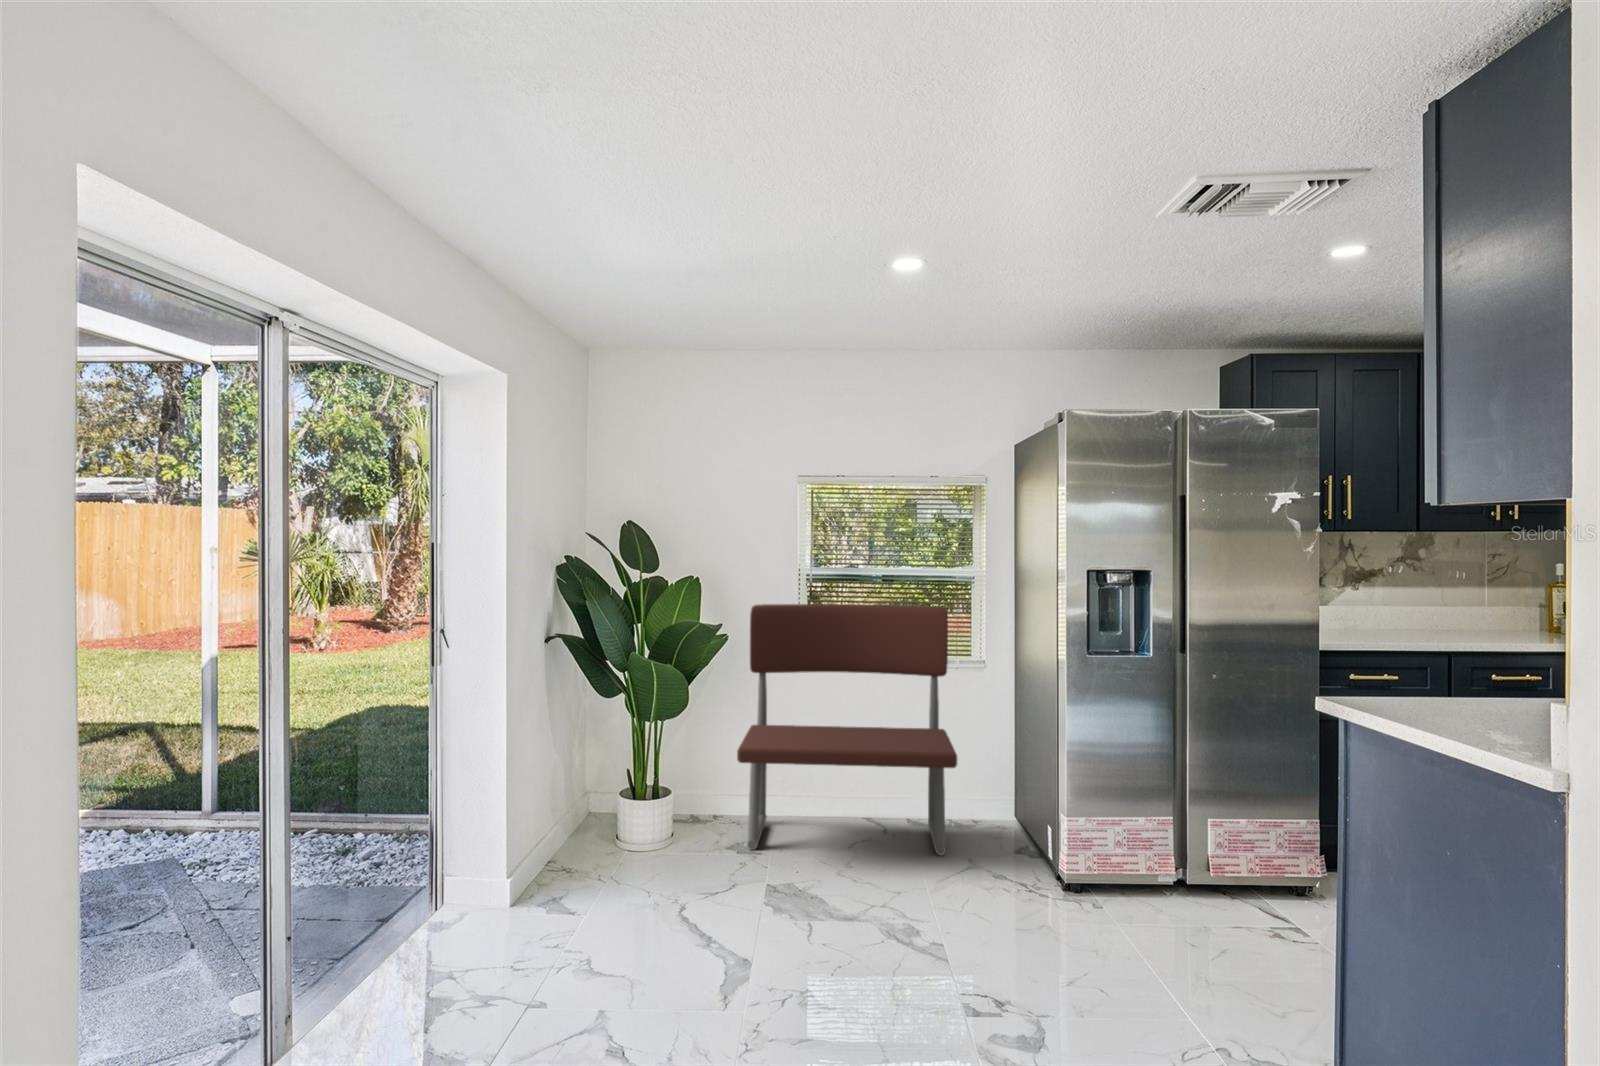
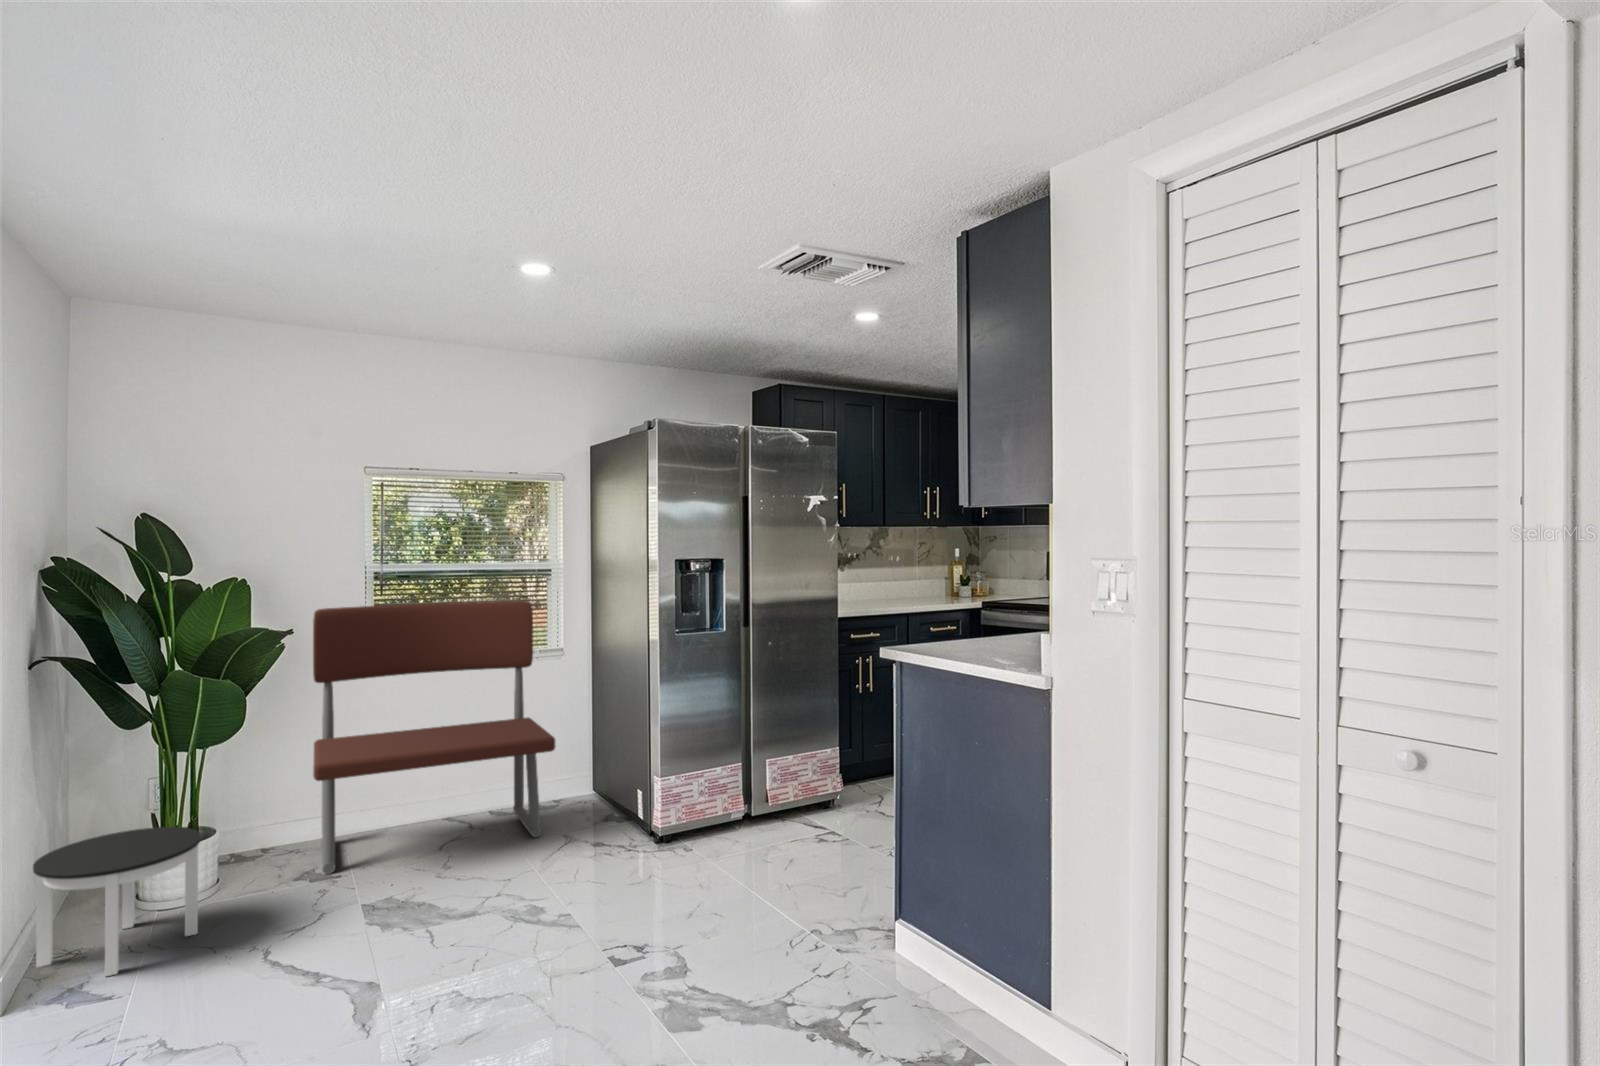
round table: none [538,781,648,896] -> present [33,827,201,976]

